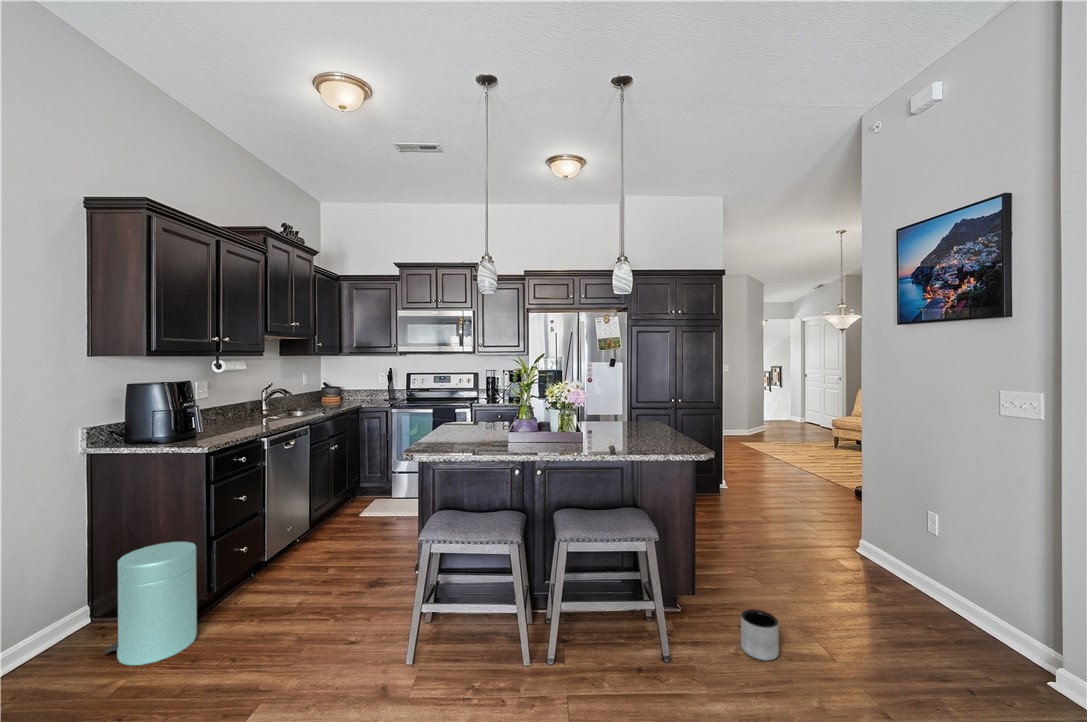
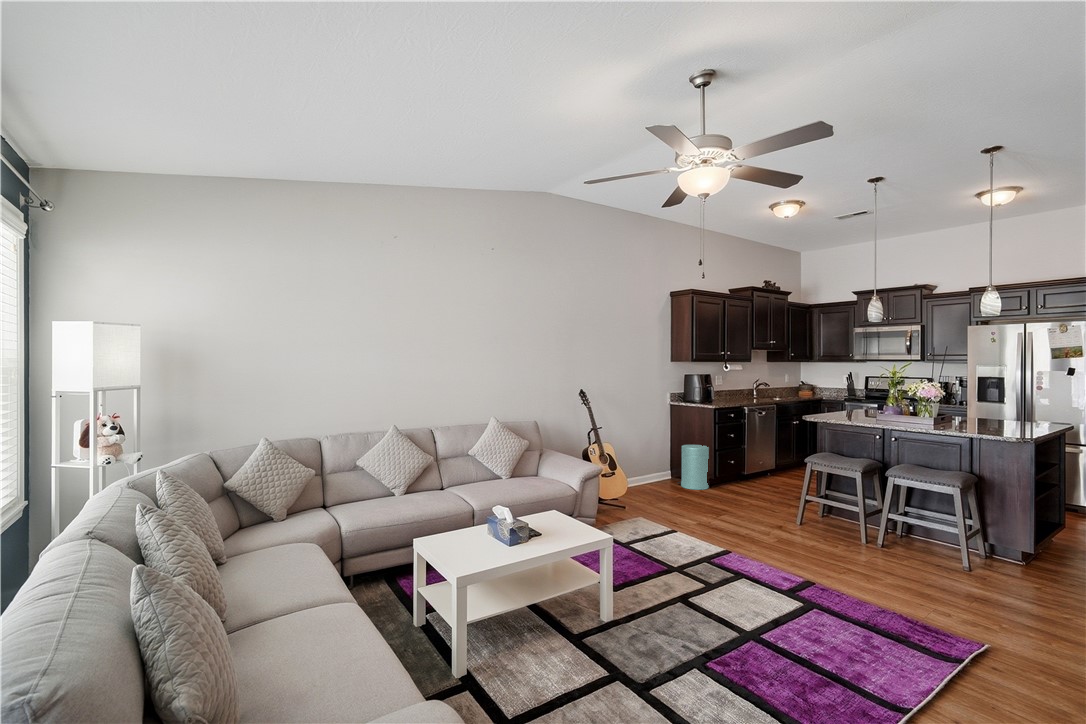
planter: present [741,609,779,661] -> none [1005,540,1037,571]

